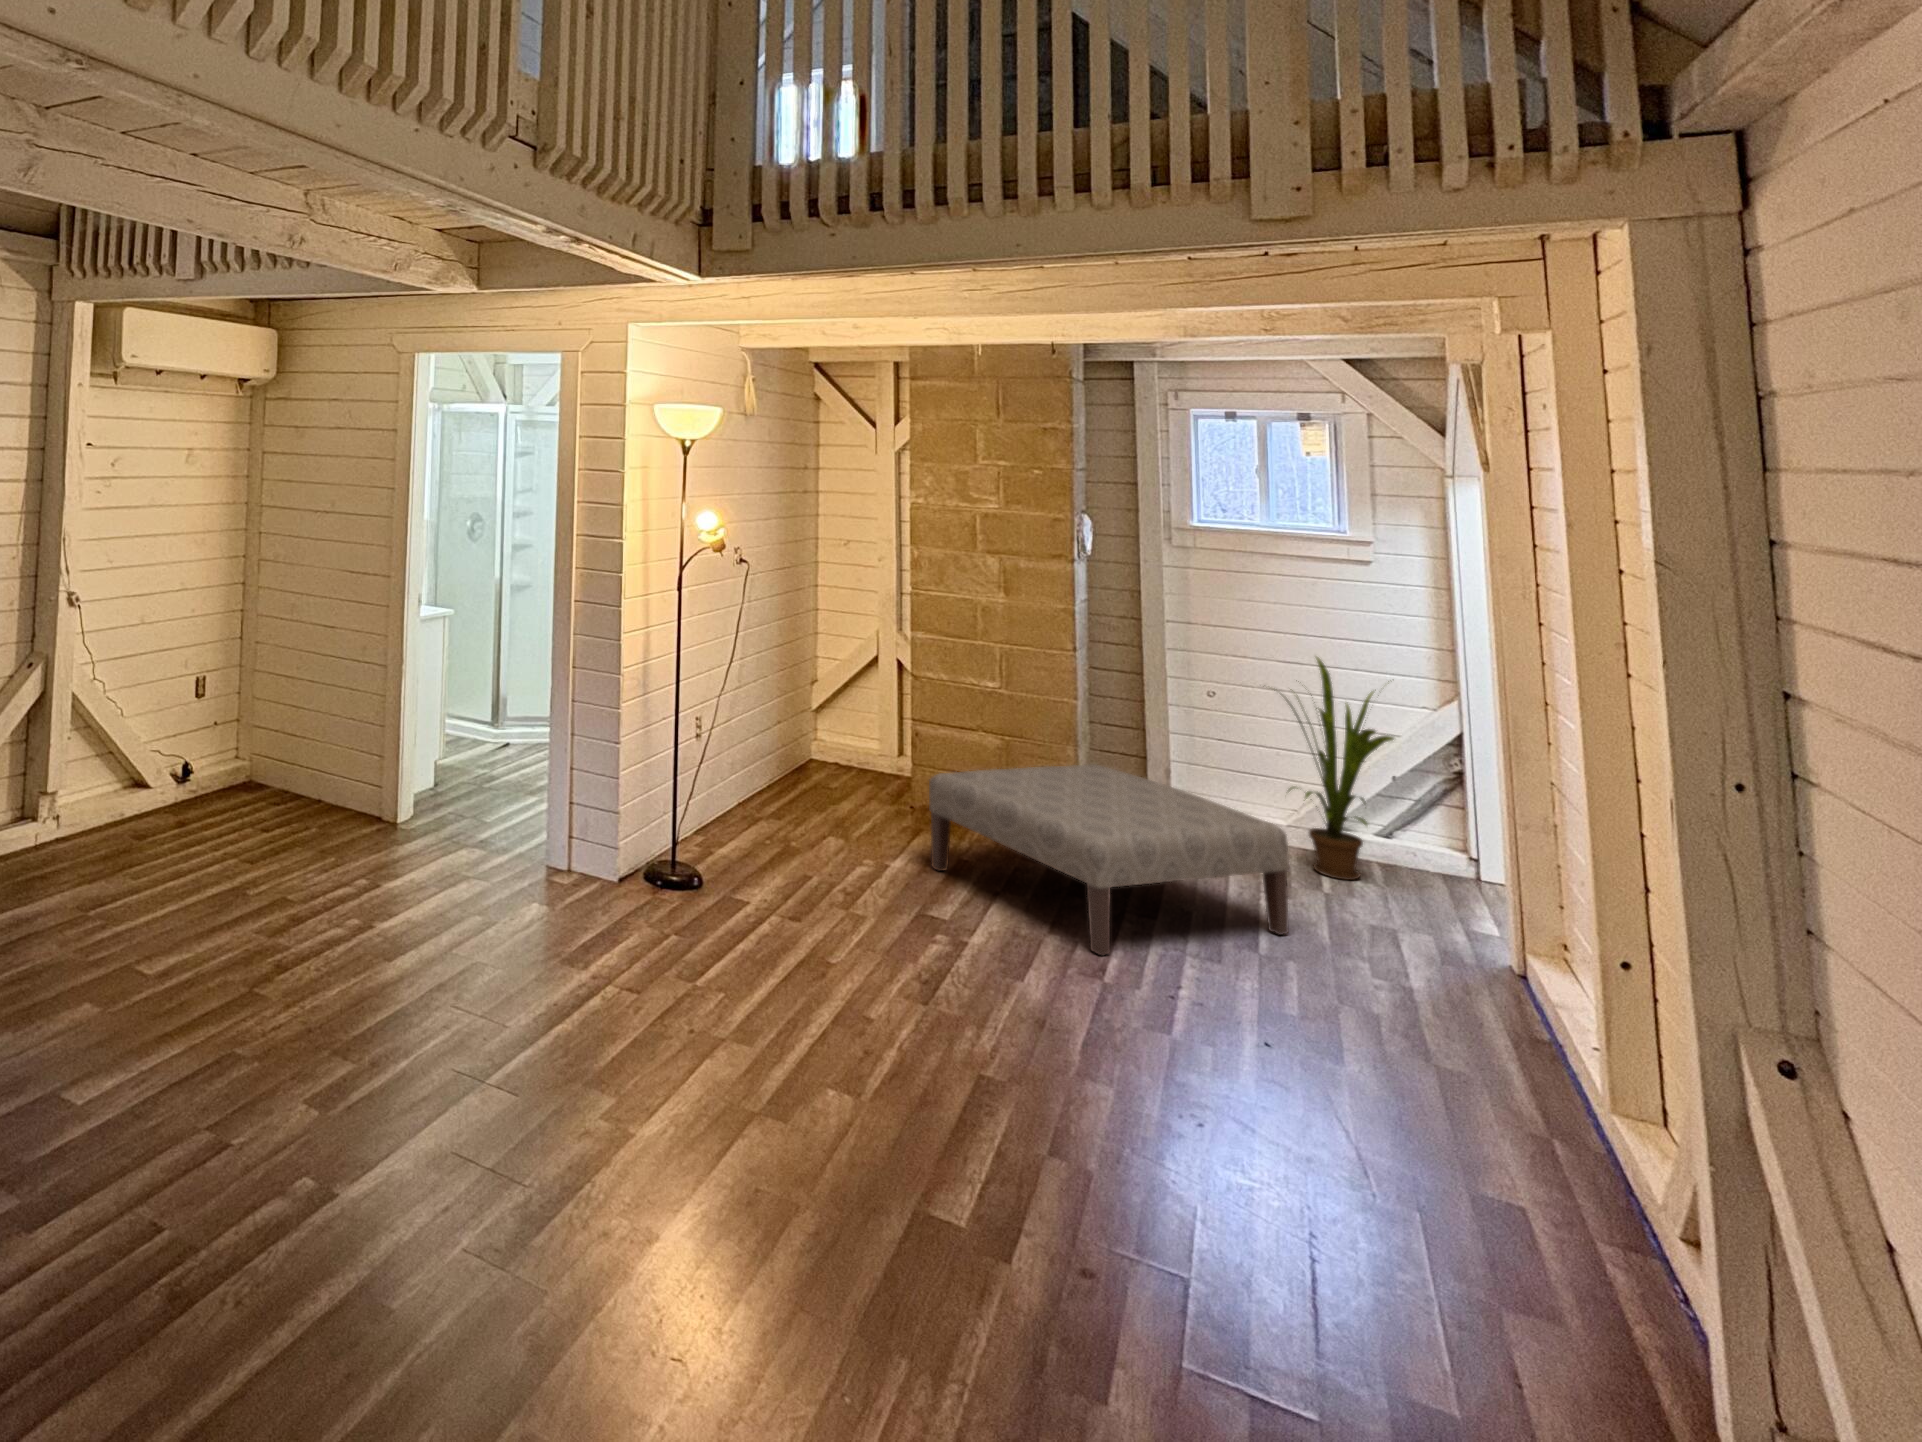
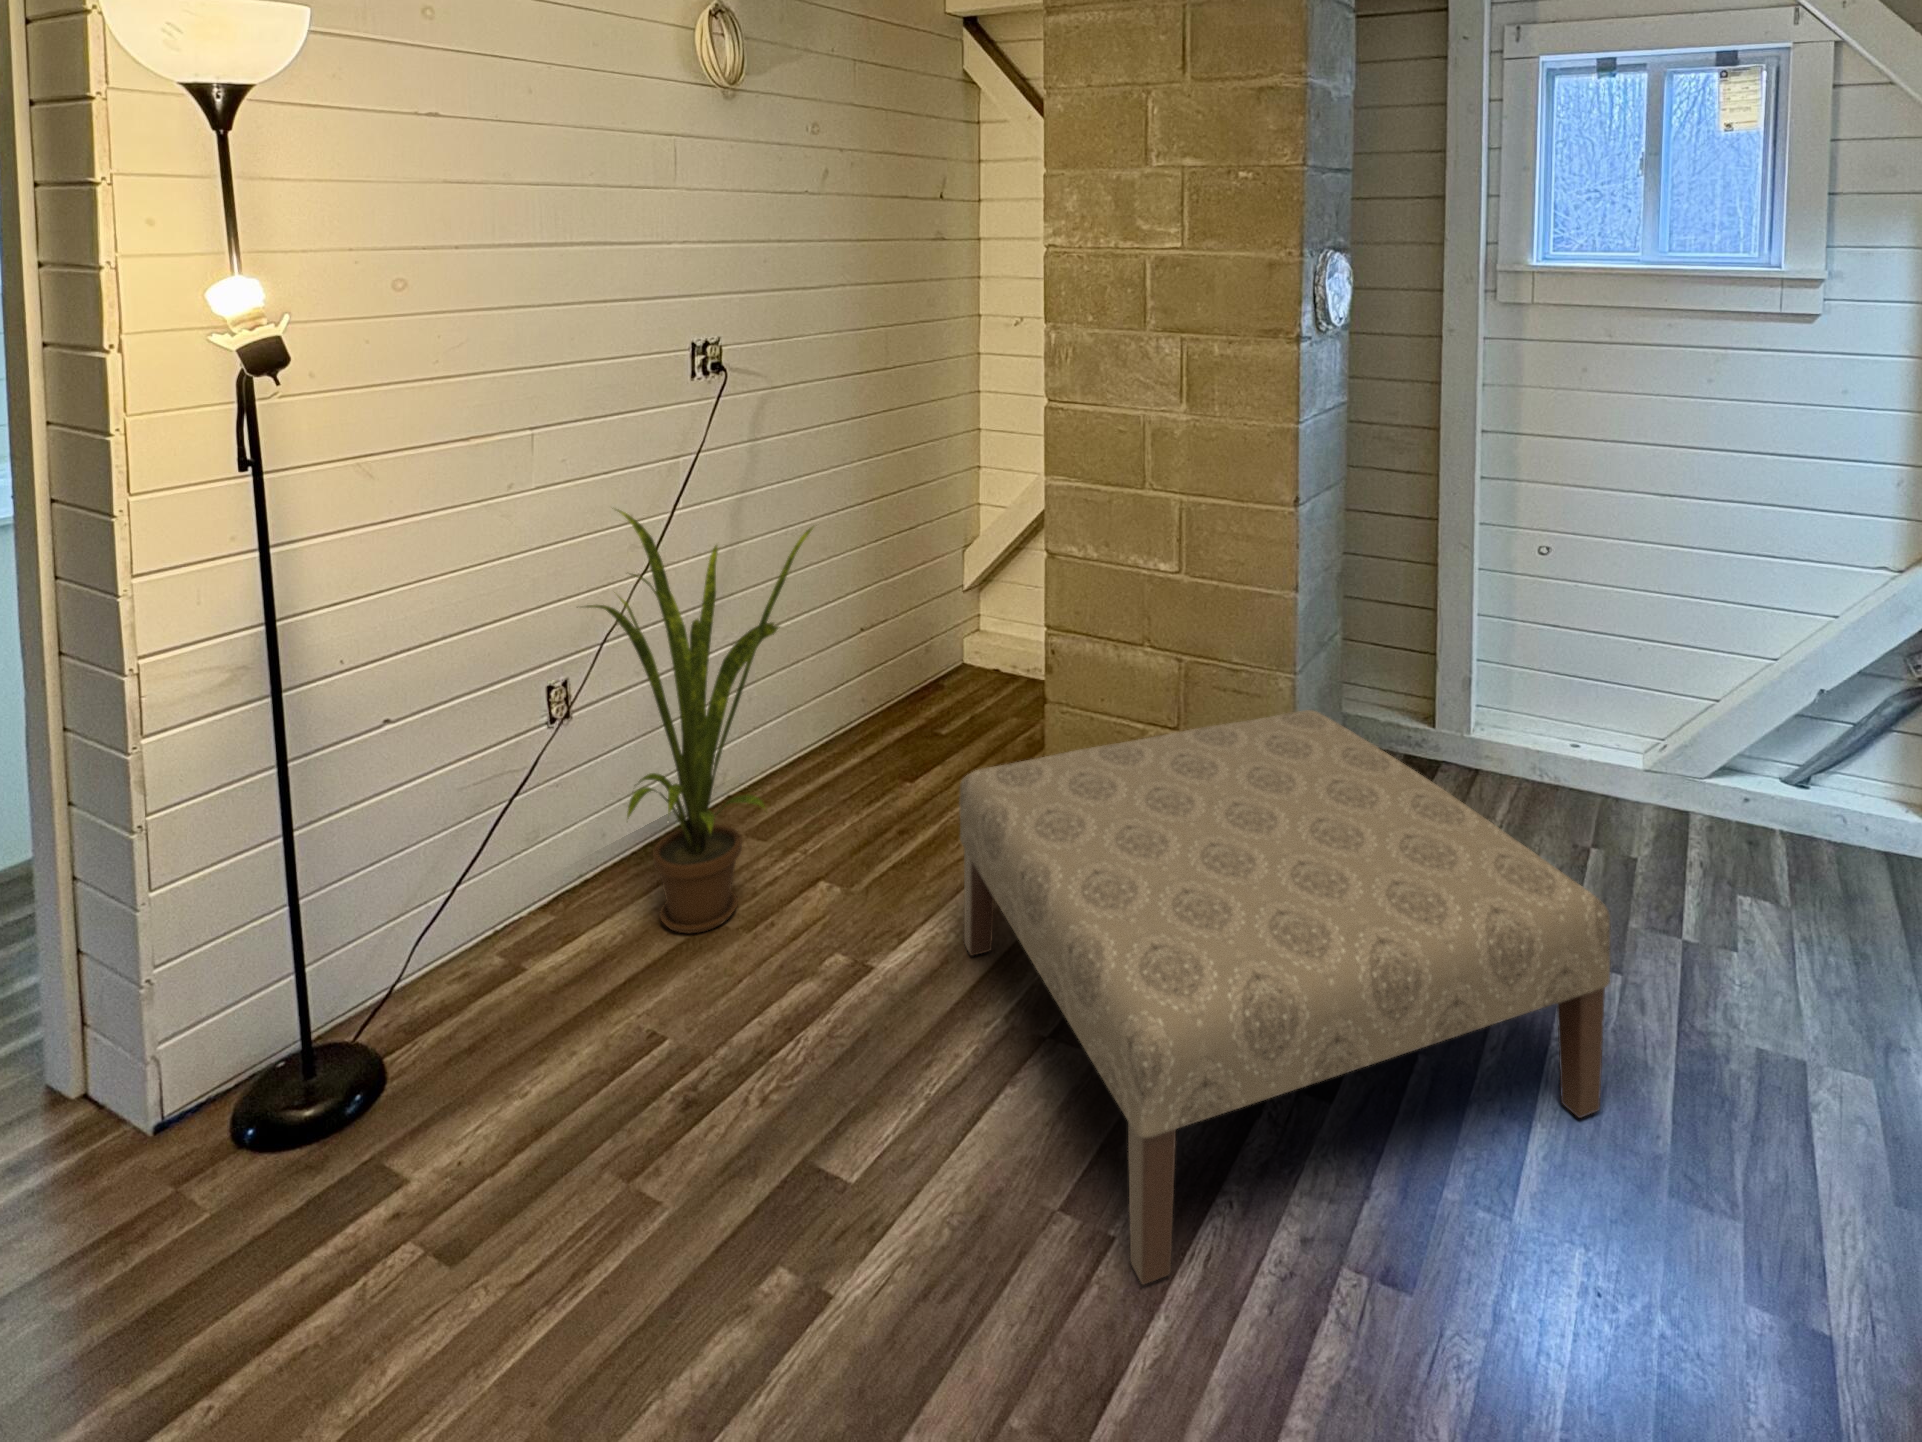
house plant: present [1286,657,1394,880] -> present [584,510,813,933]

